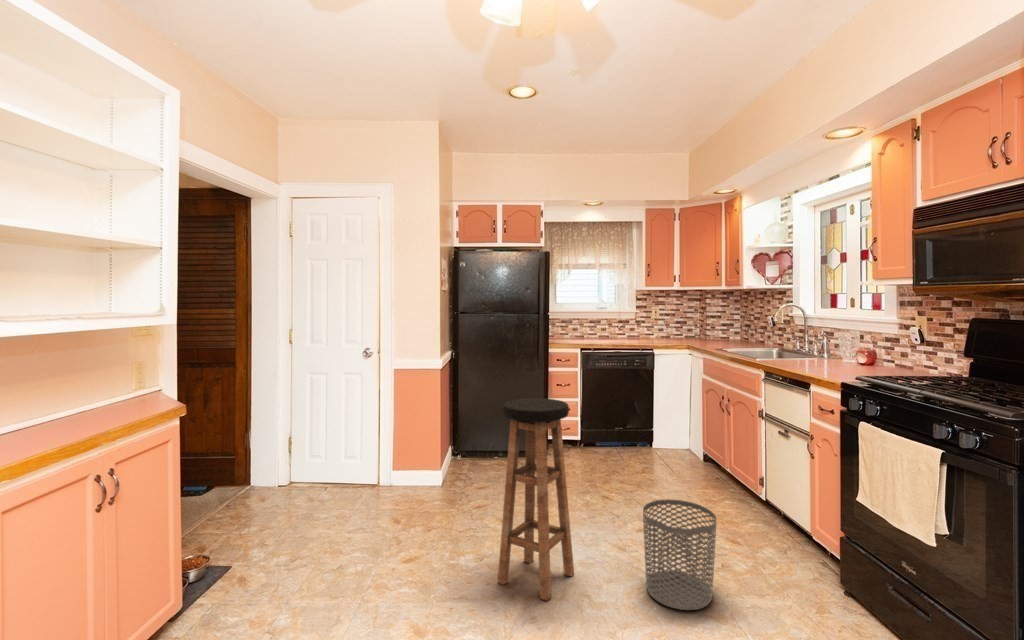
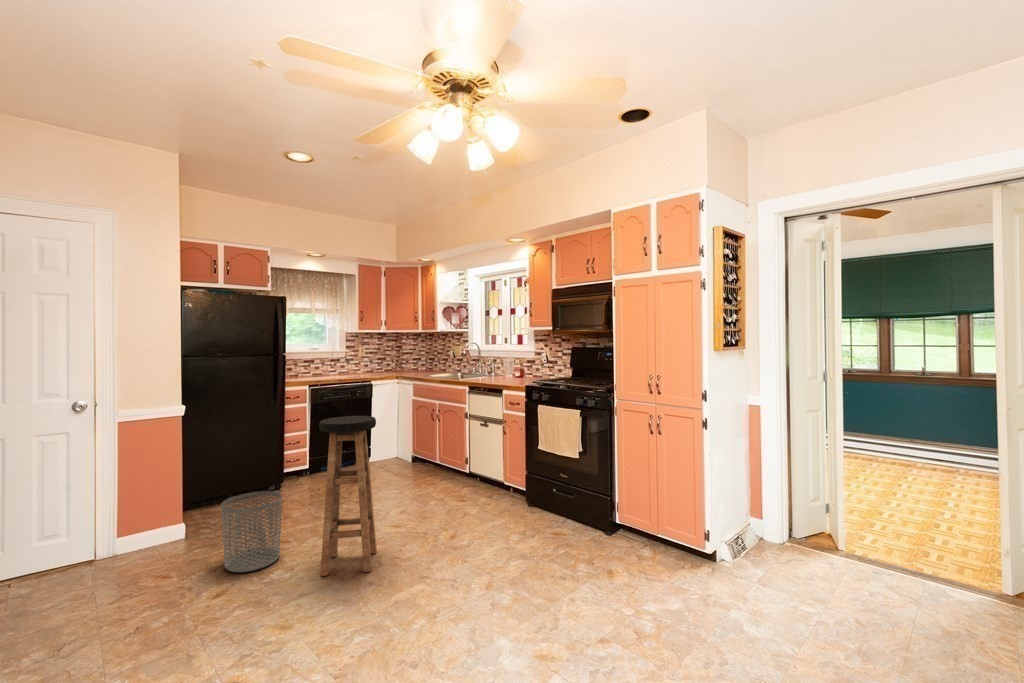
waste bin: present [643,499,716,610] -> present [221,491,282,572]

